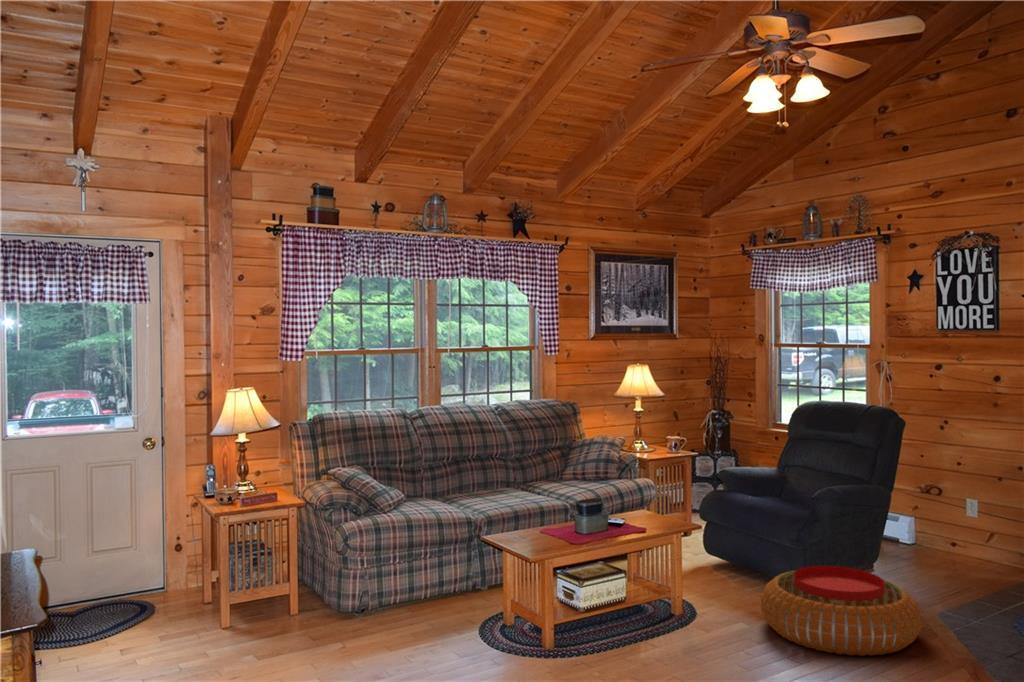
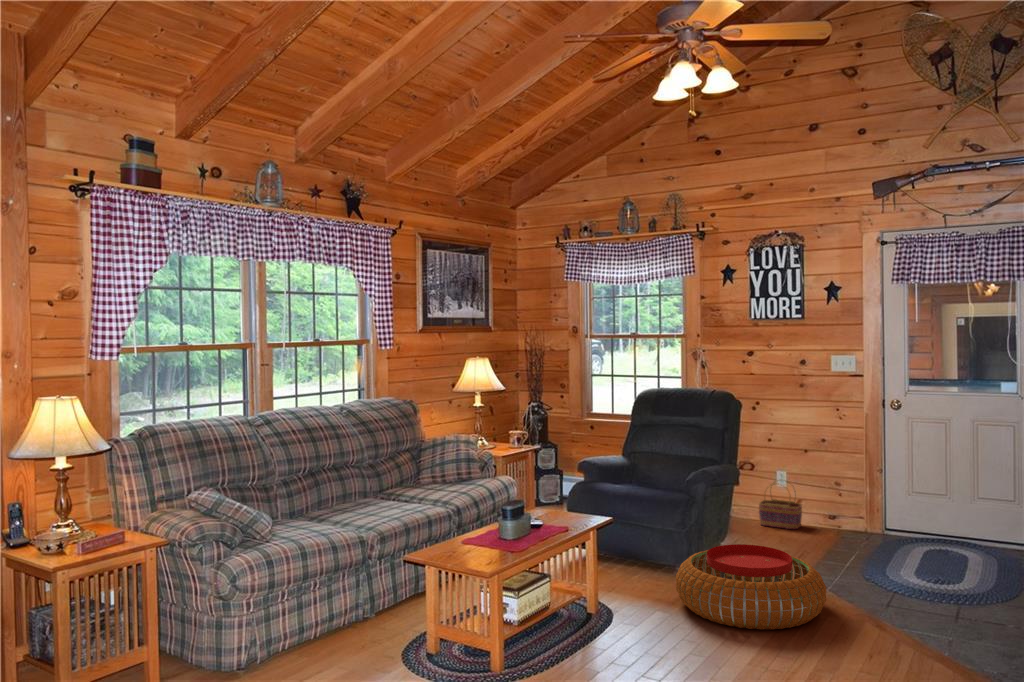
basket: none [938,509,991,566] -> present [759,483,802,529]

